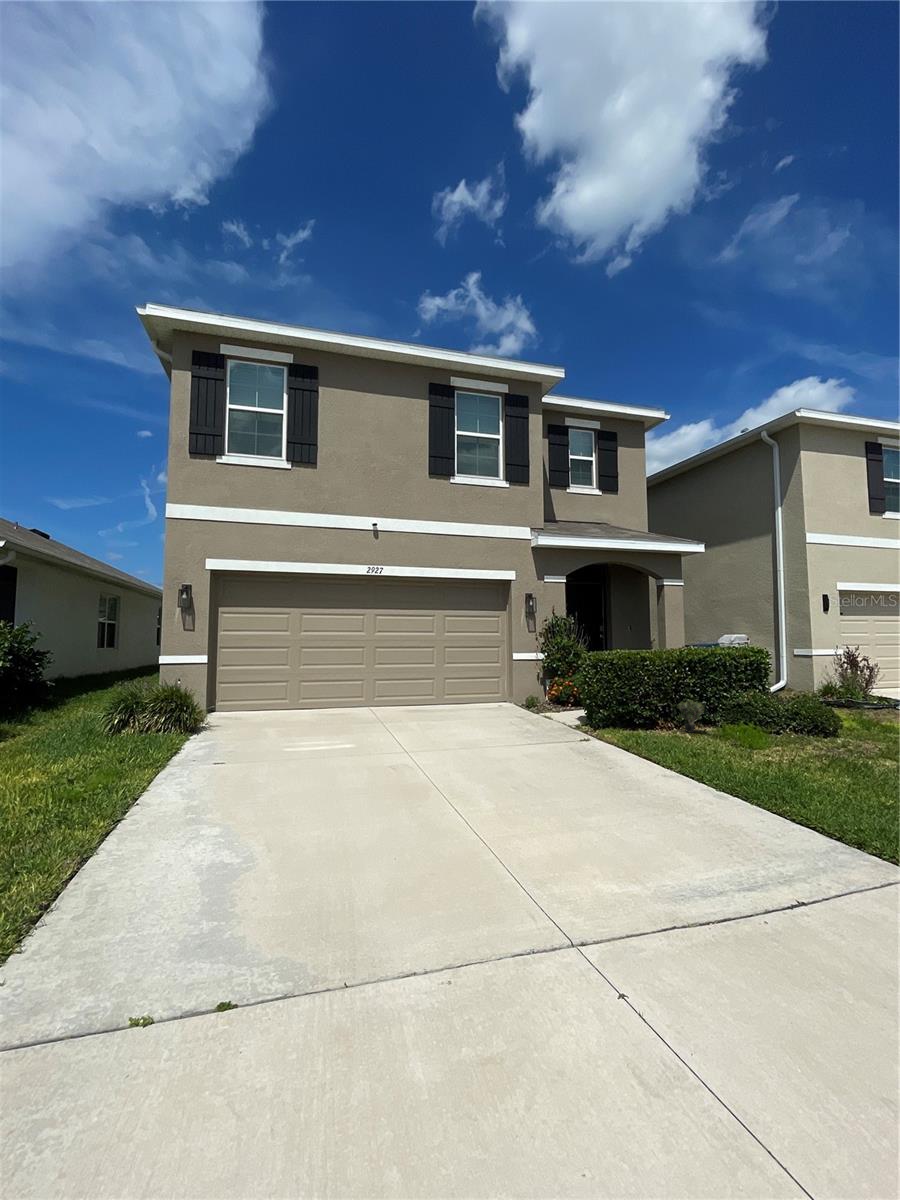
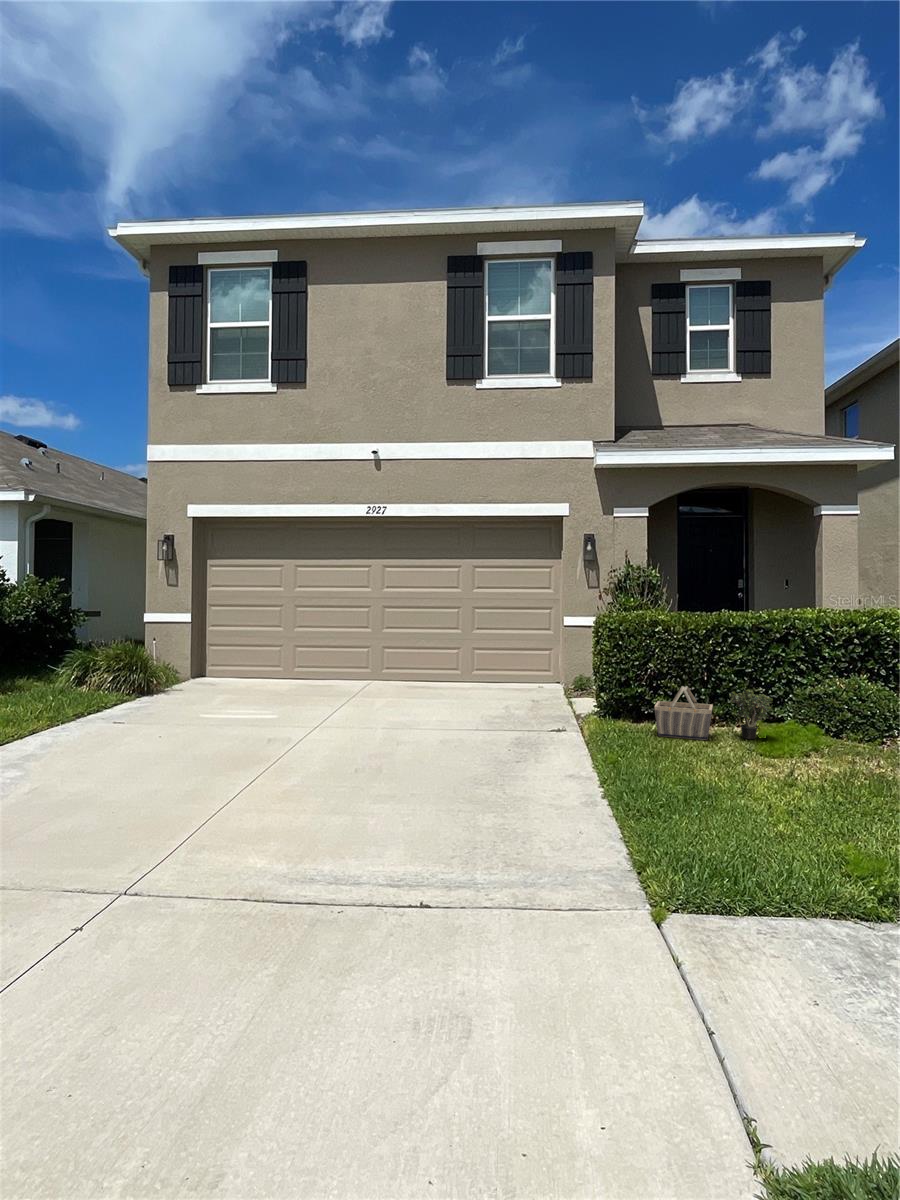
basket: none [631,699,674,735] -> present [654,686,713,740]

